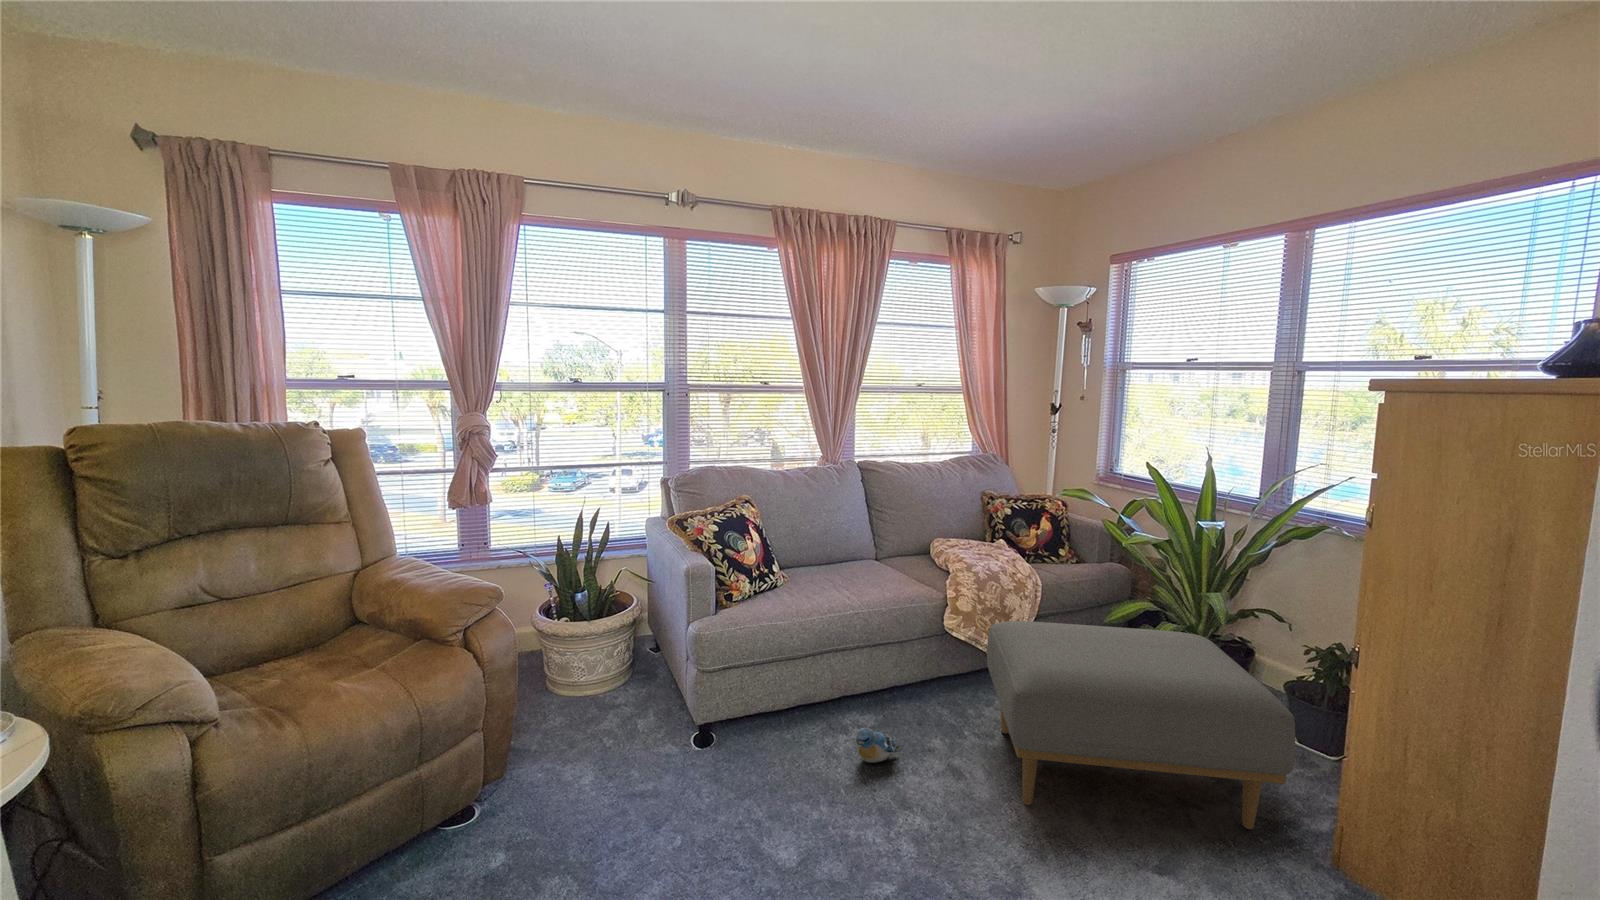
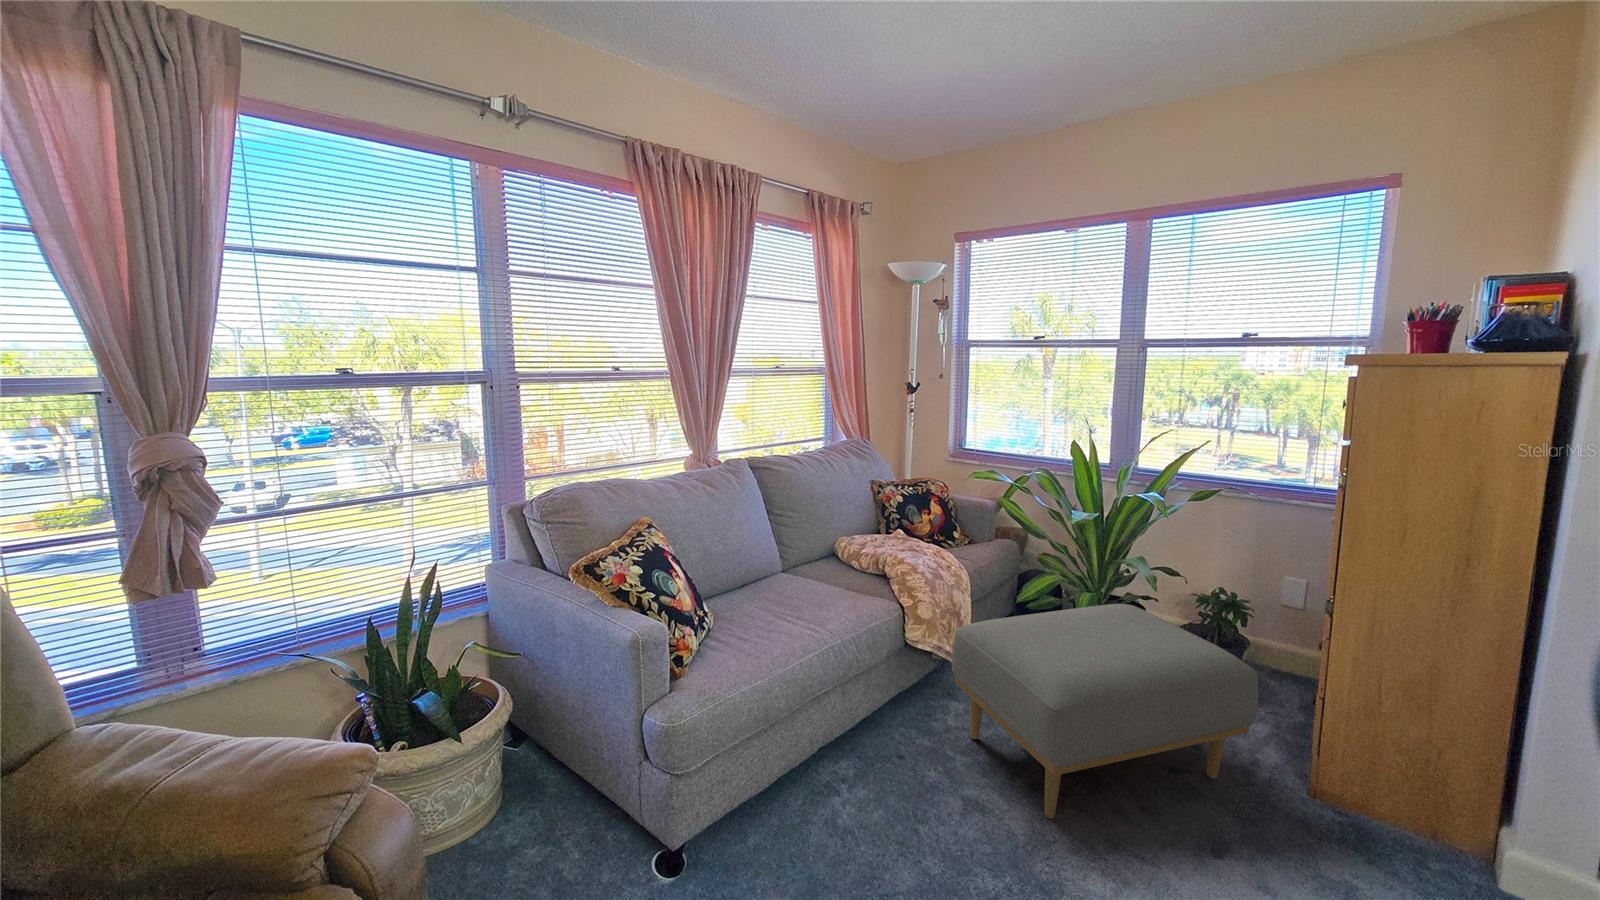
plush toy: present [856,728,903,763] -> none [865,780,913,822]

